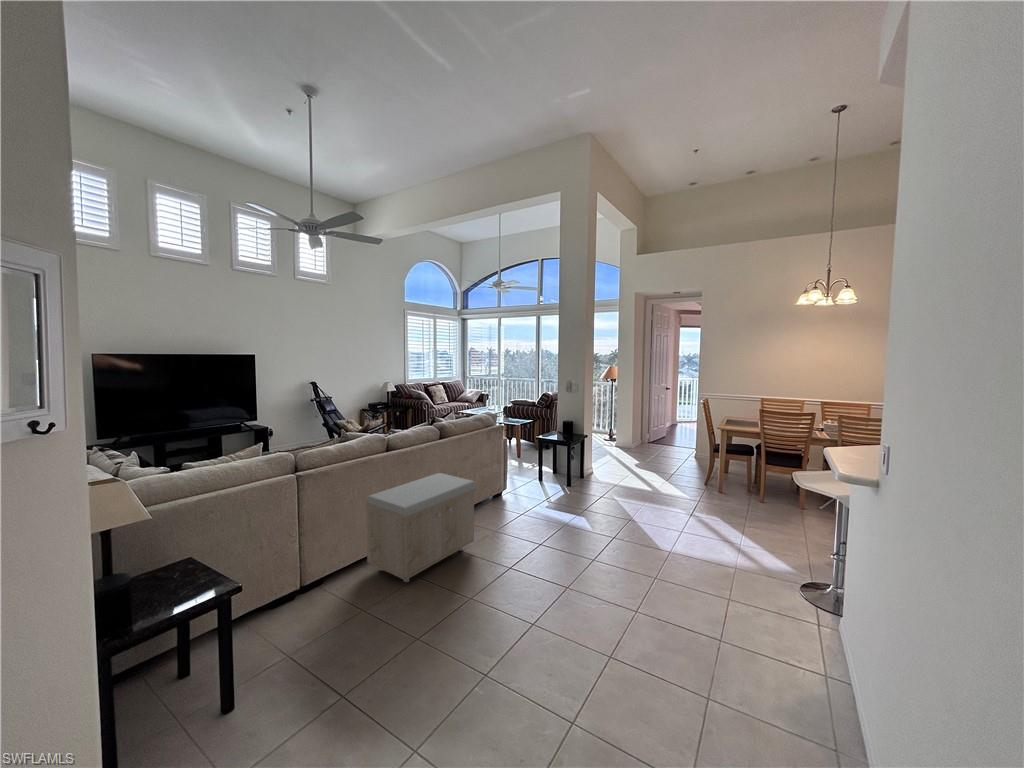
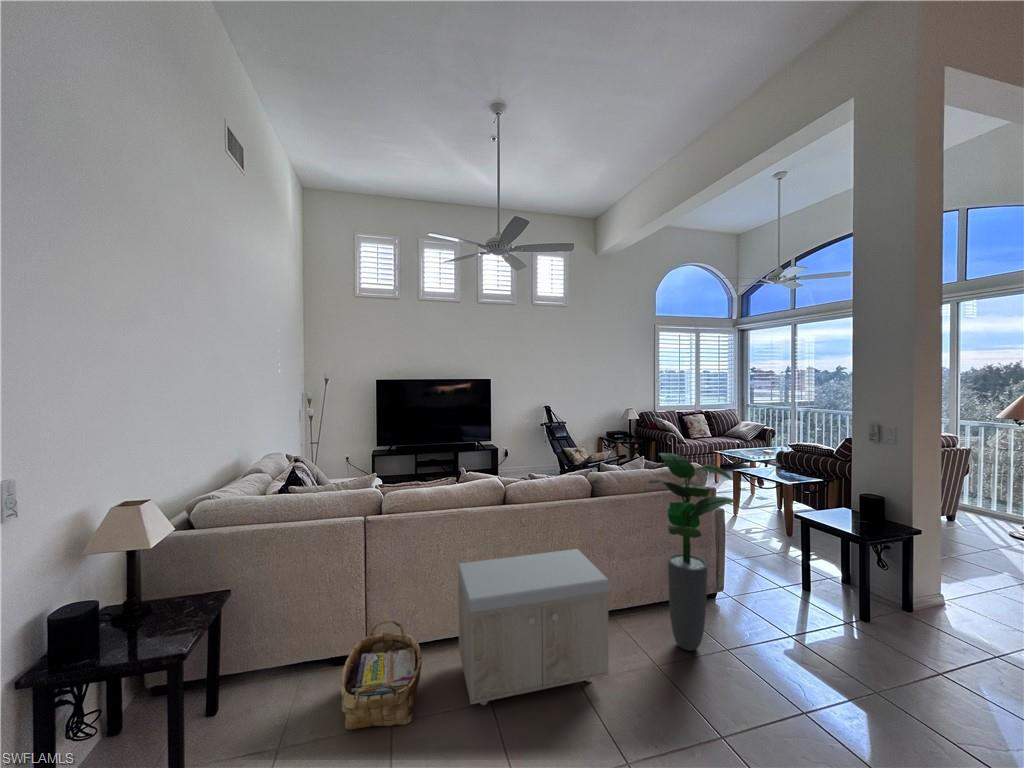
potted plant: none [480,403,528,521] -> present [648,453,735,651]
woven basket: none [296,550,369,629] -> present [341,619,422,730]

